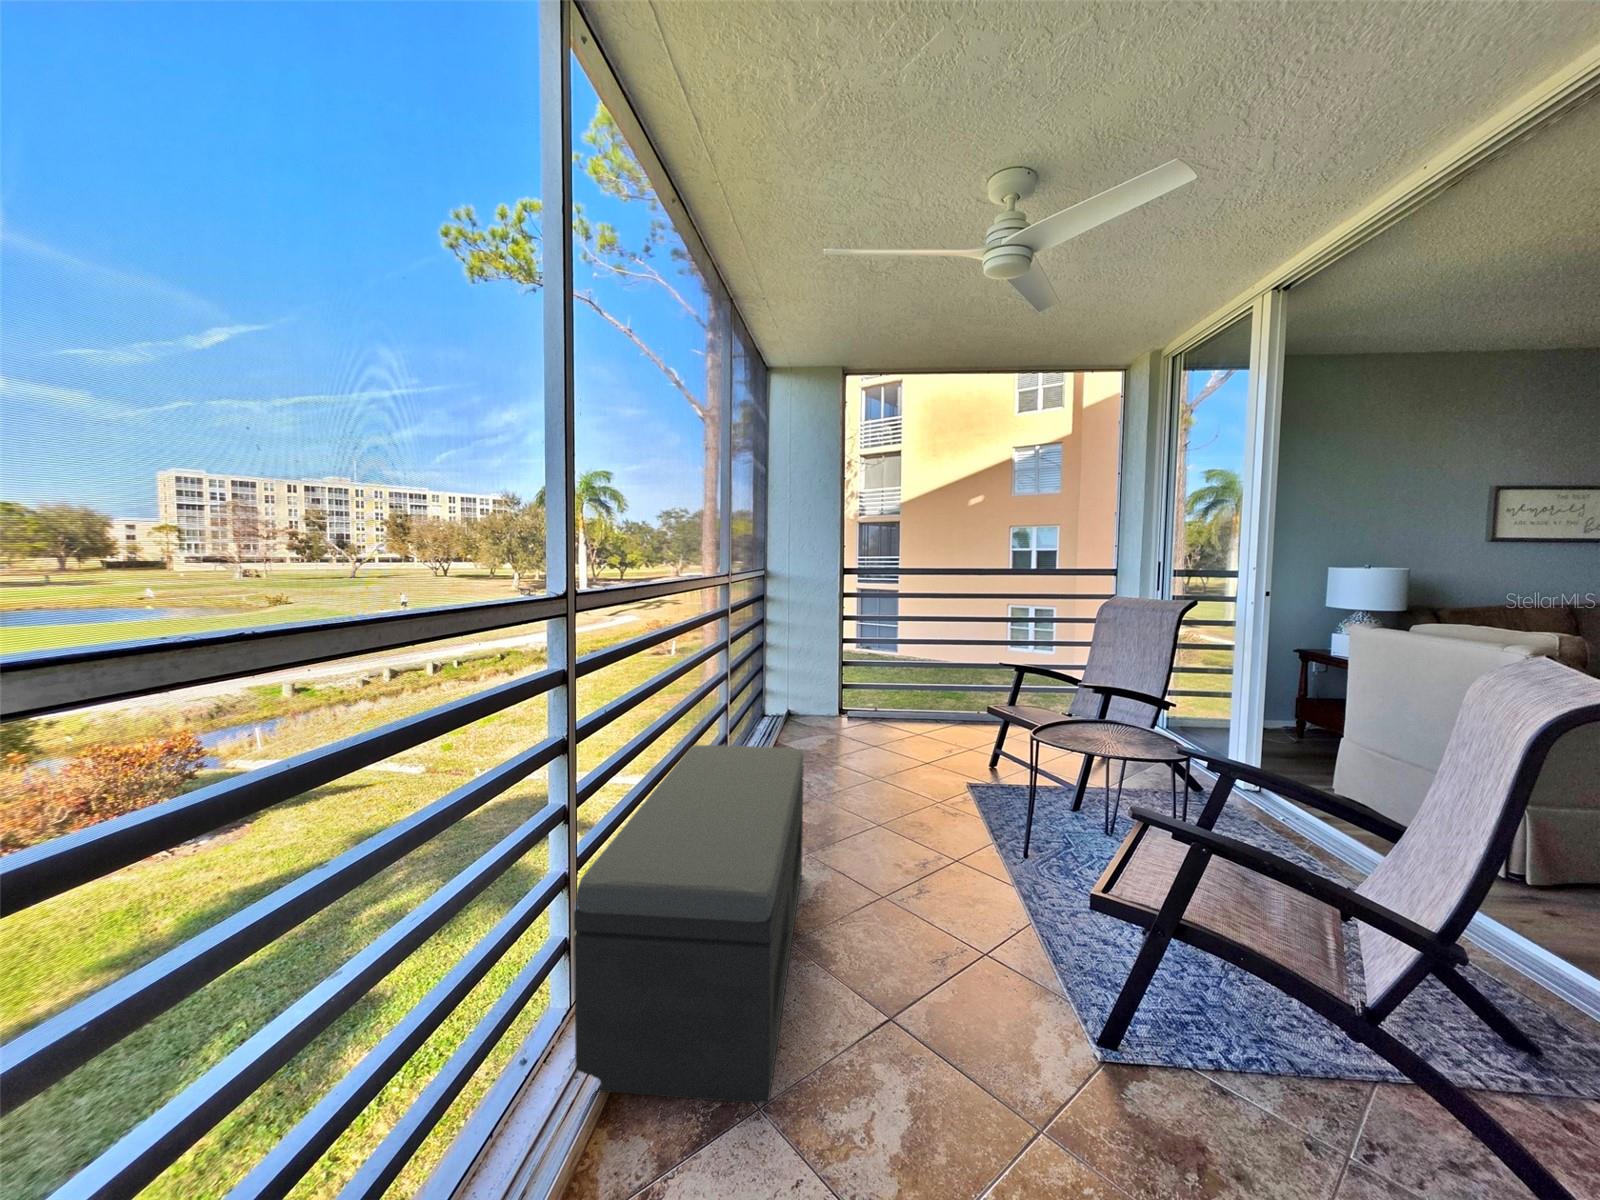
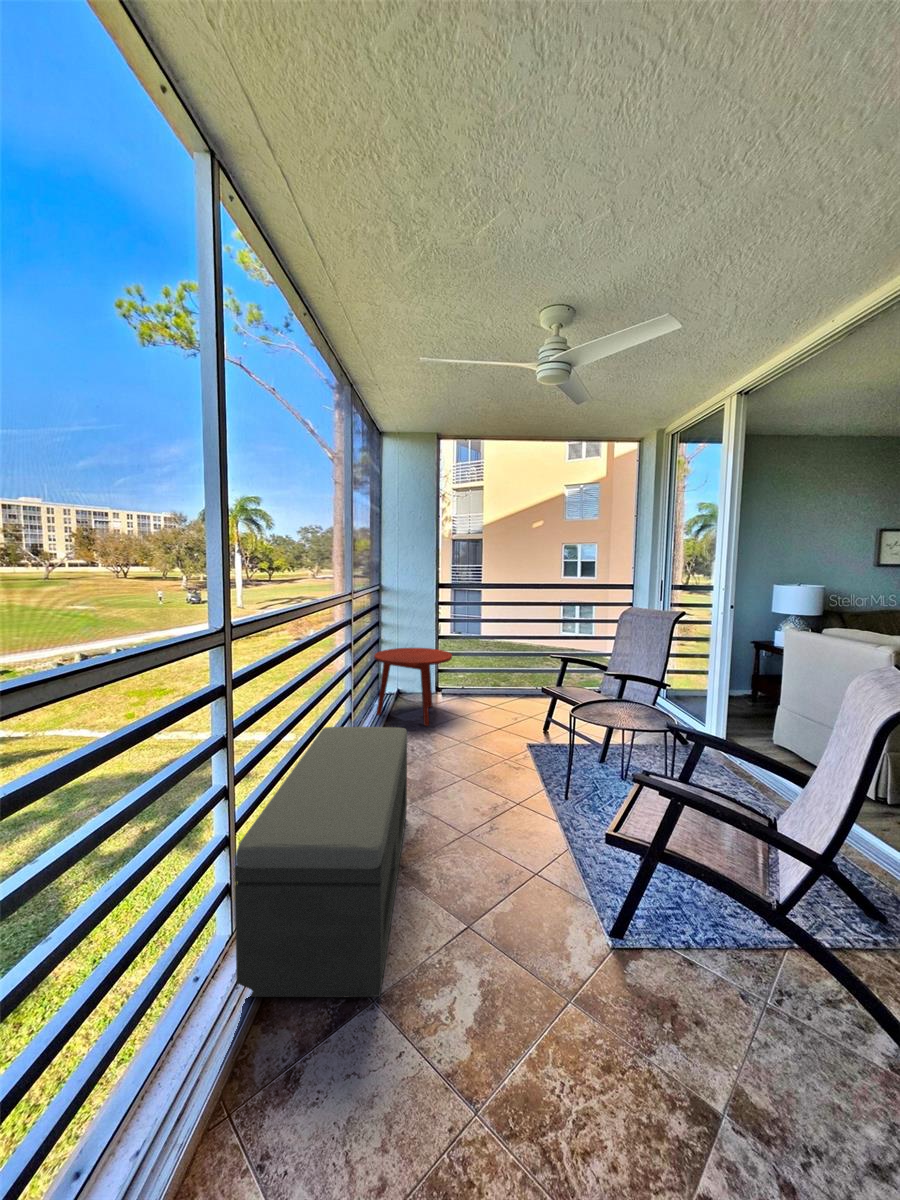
side table: none [758,654,863,758] -> present [374,648,452,726]

